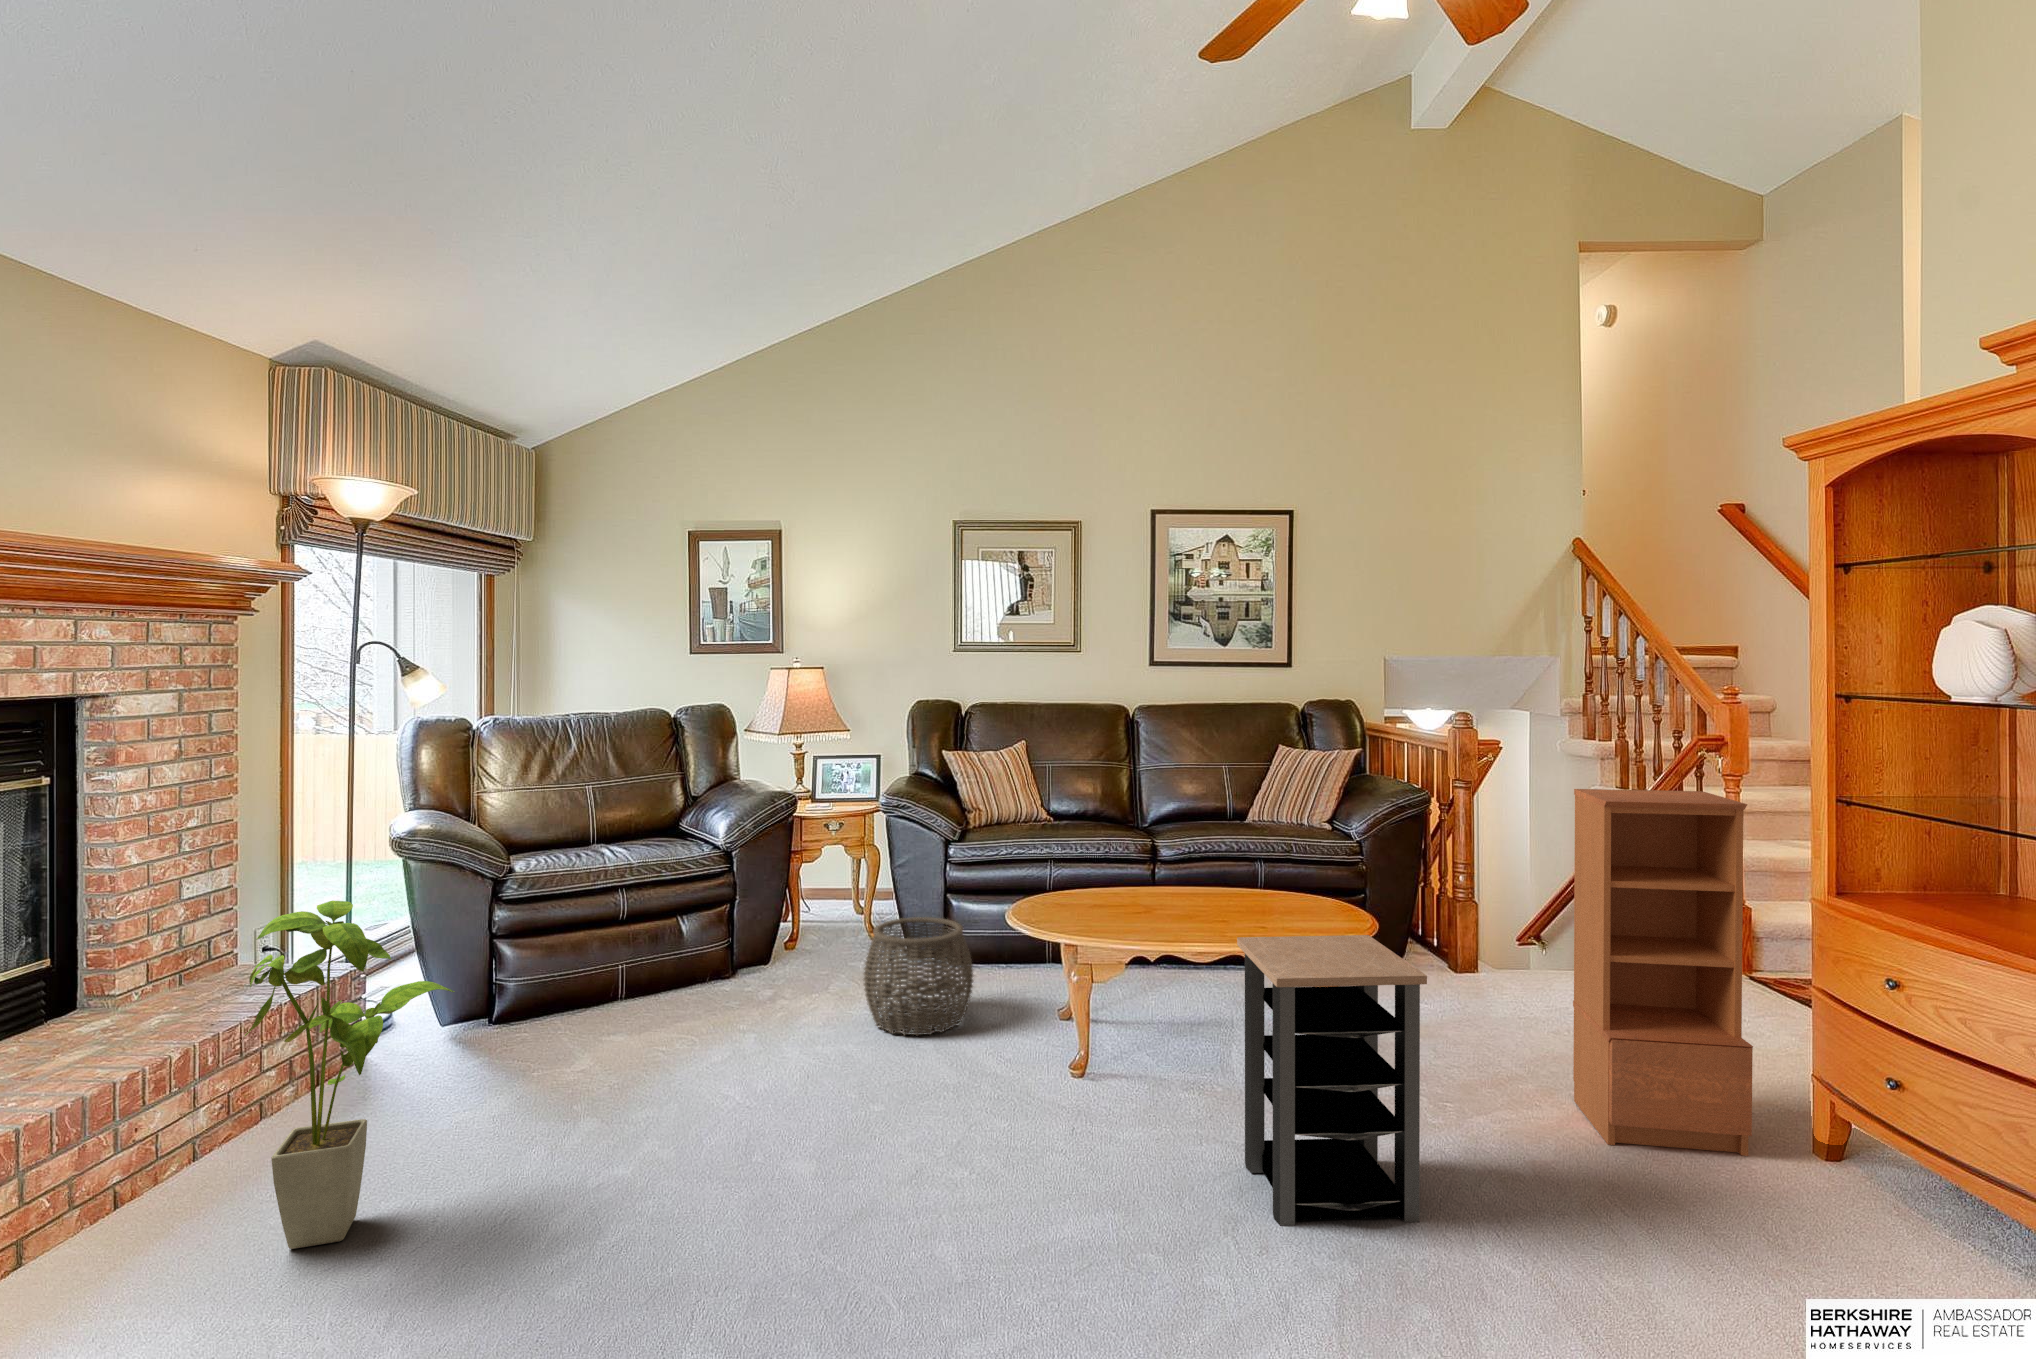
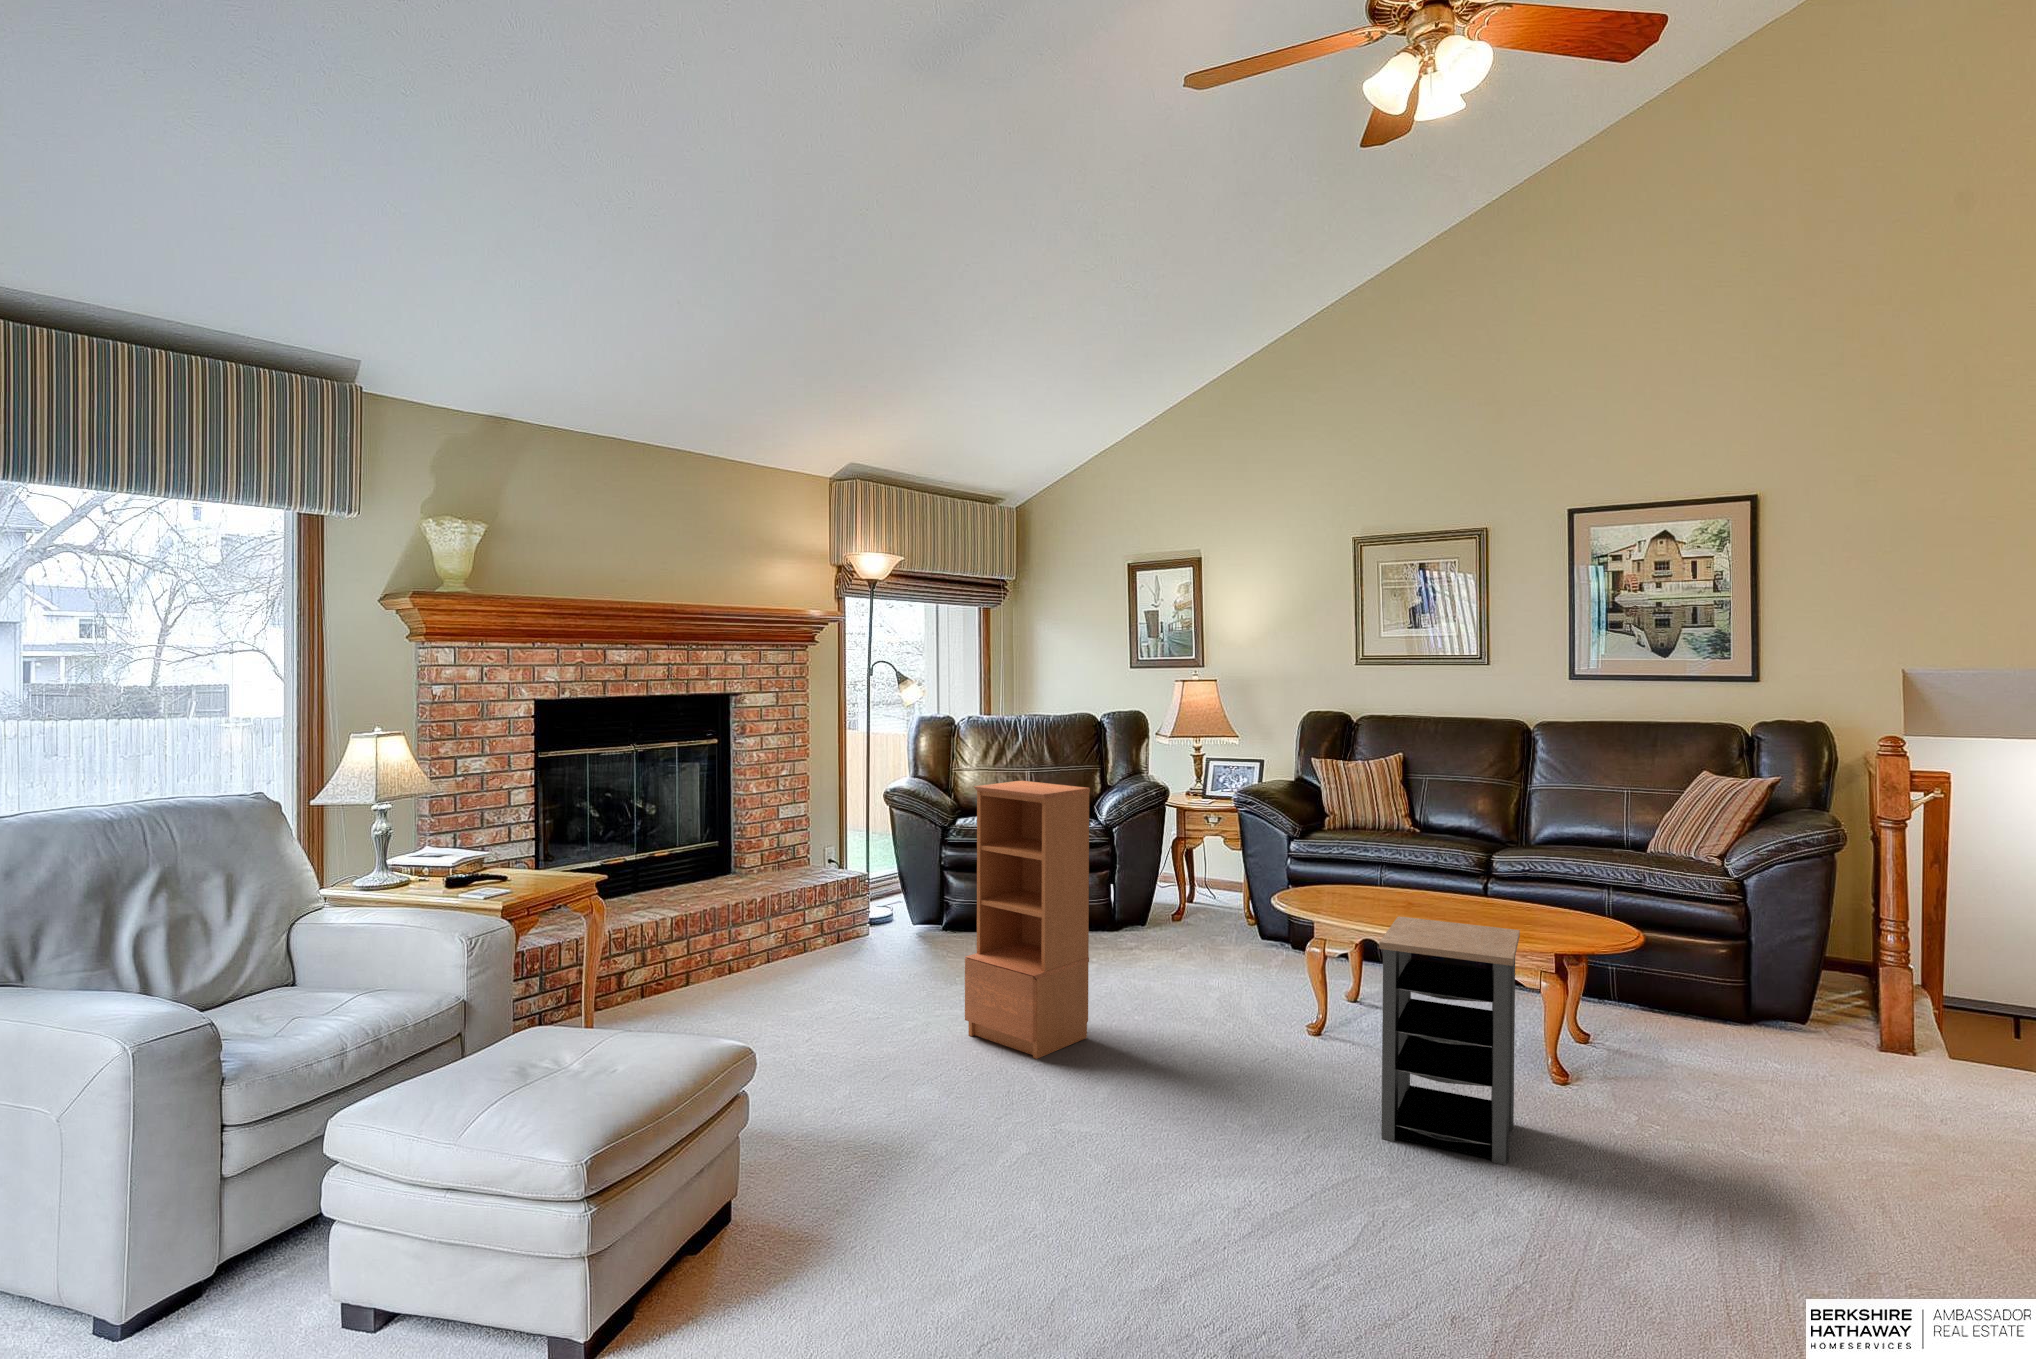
bookcase: present [1573,789,1753,1156] -> present [965,781,1090,1059]
house plant: present [244,901,455,1249] -> none [771,817,878,1013]
woven basket: present [863,917,973,1035] -> none [1183,888,1275,981]

